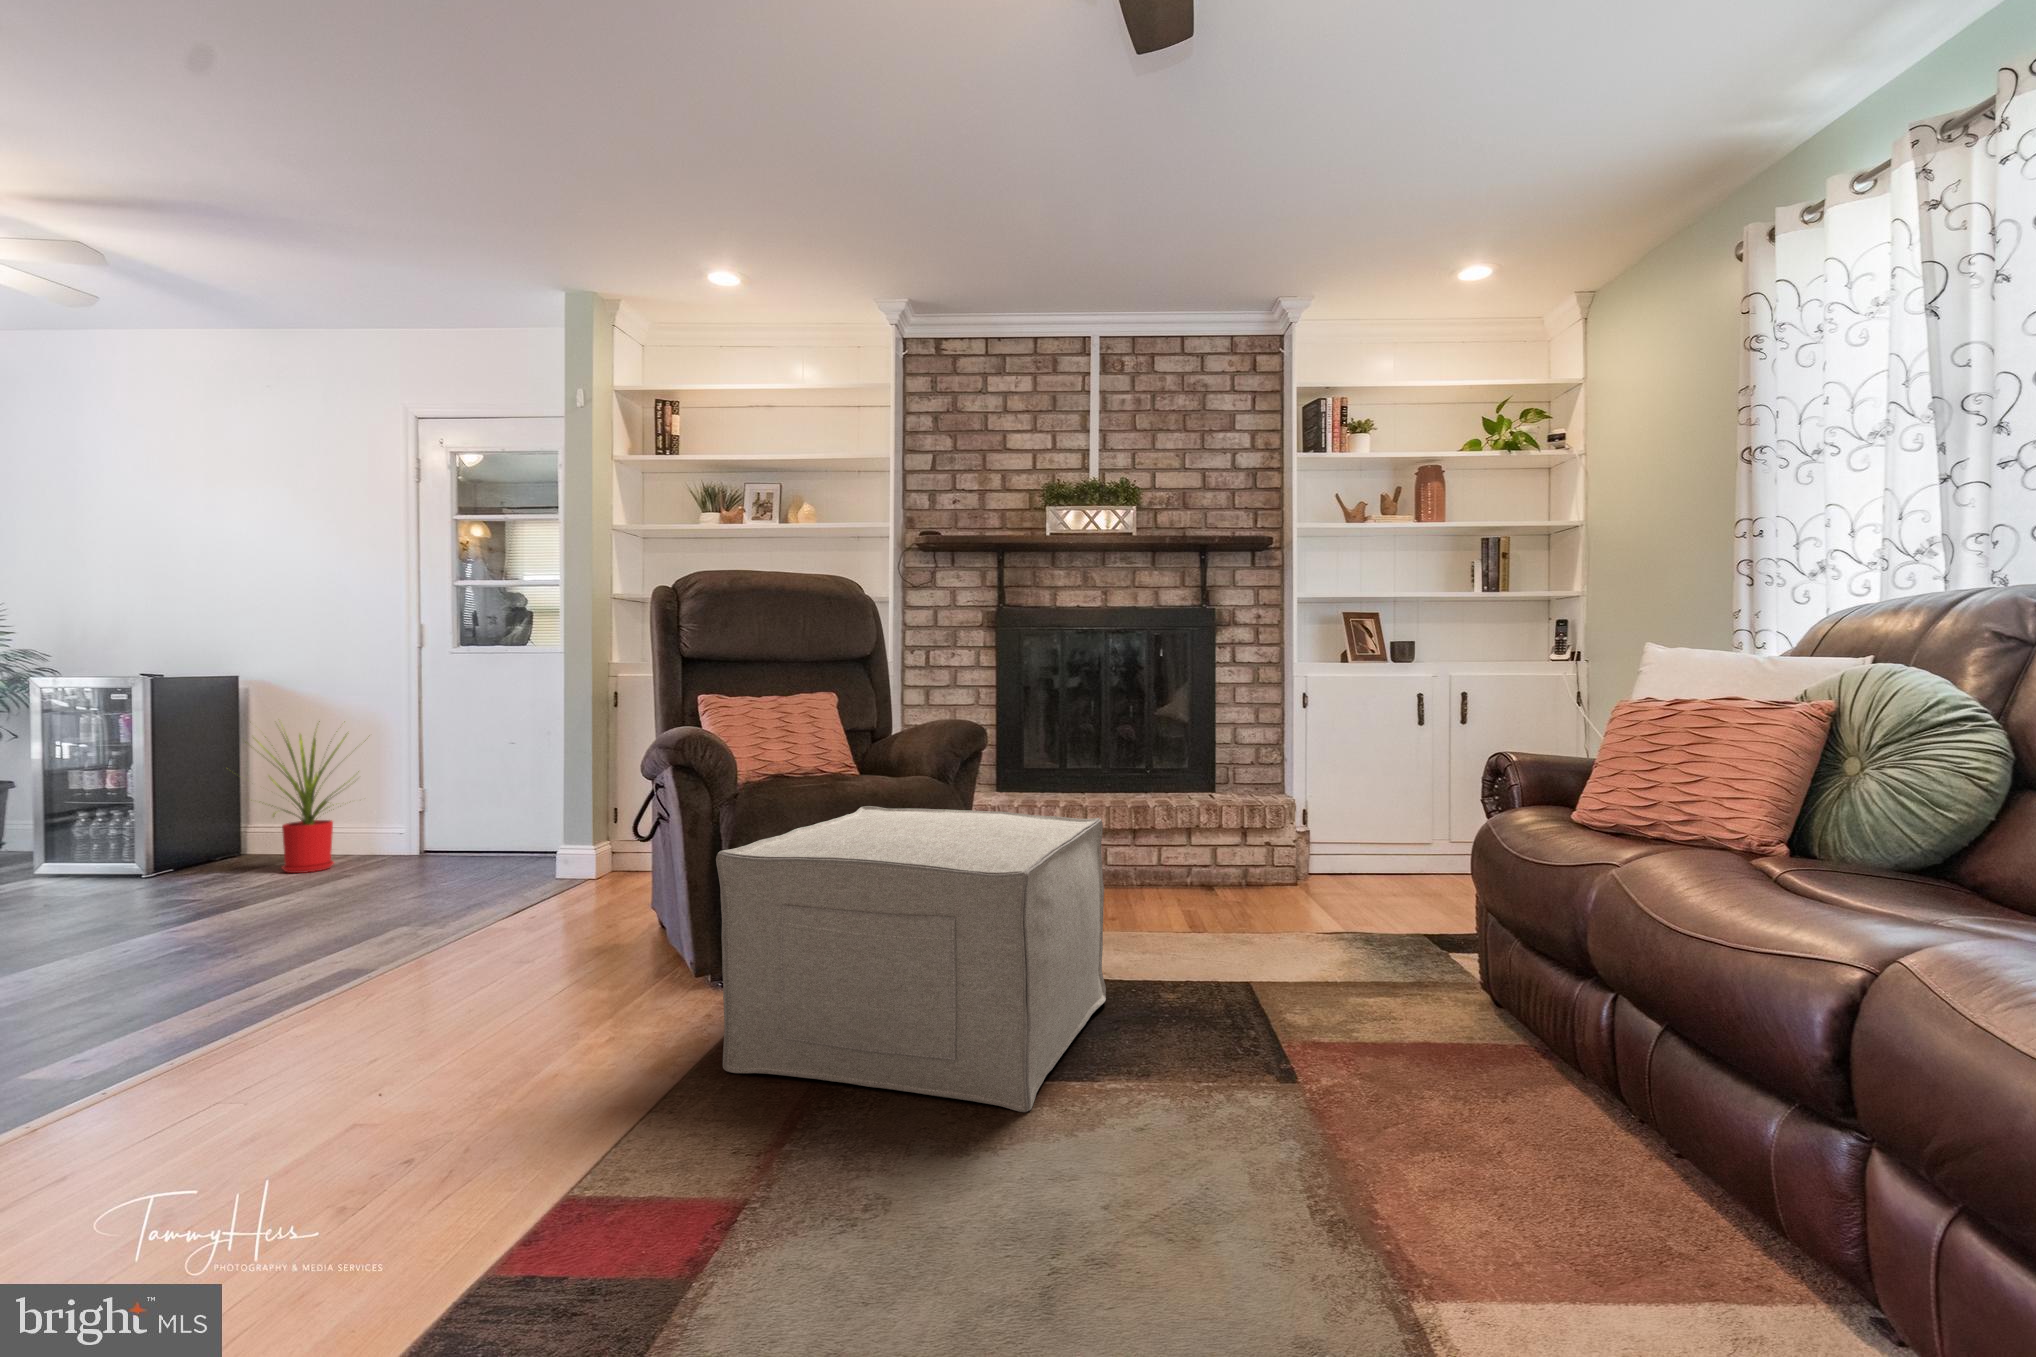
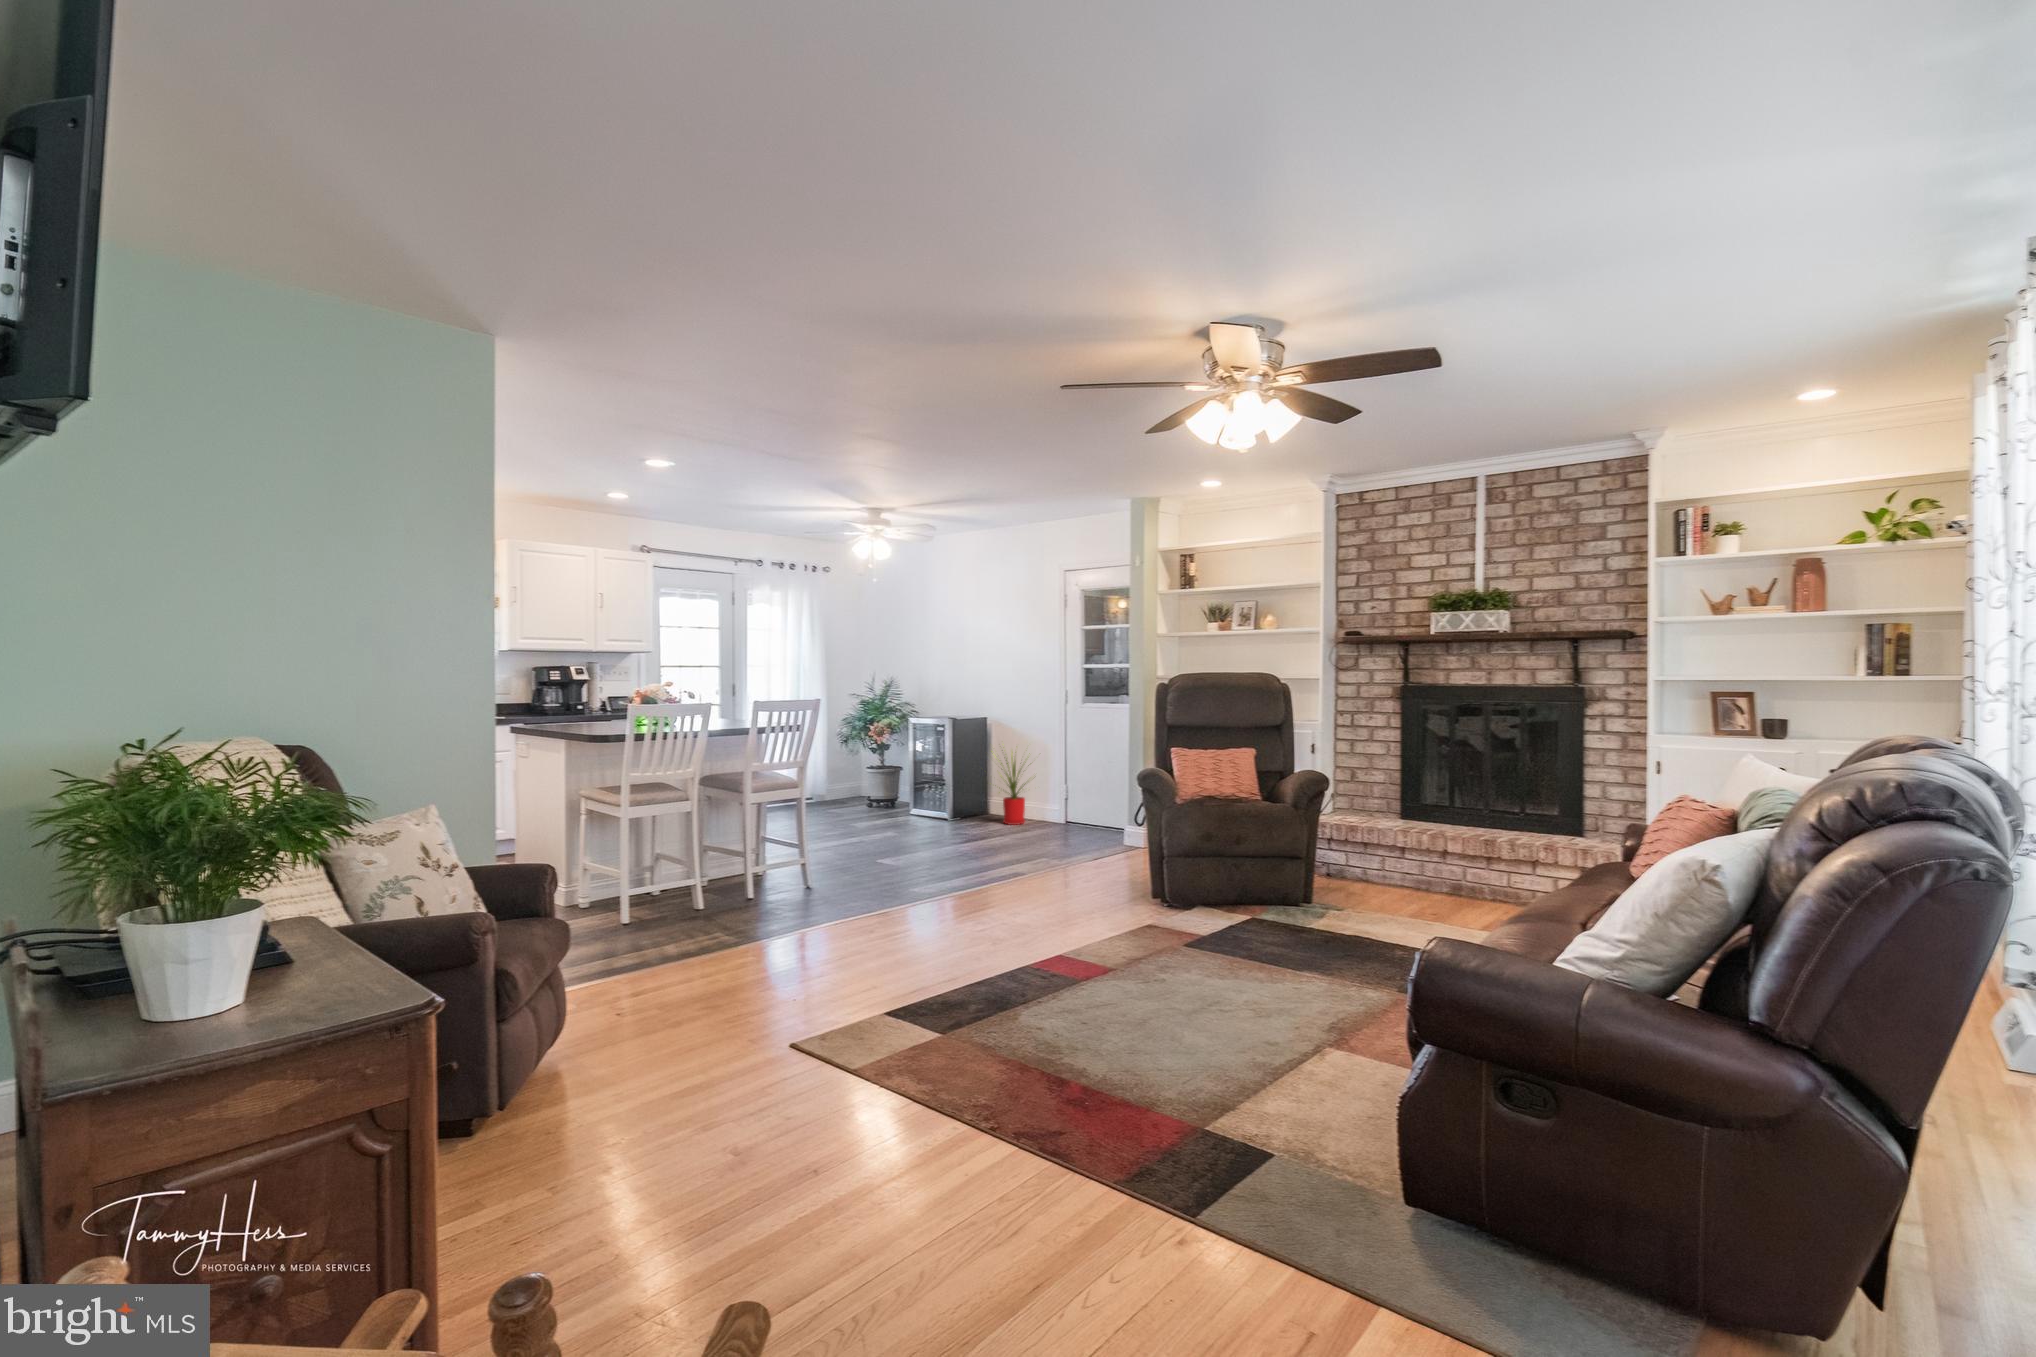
ottoman: present [716,806,1106,1112] -> none [1132,822,1350,974]

